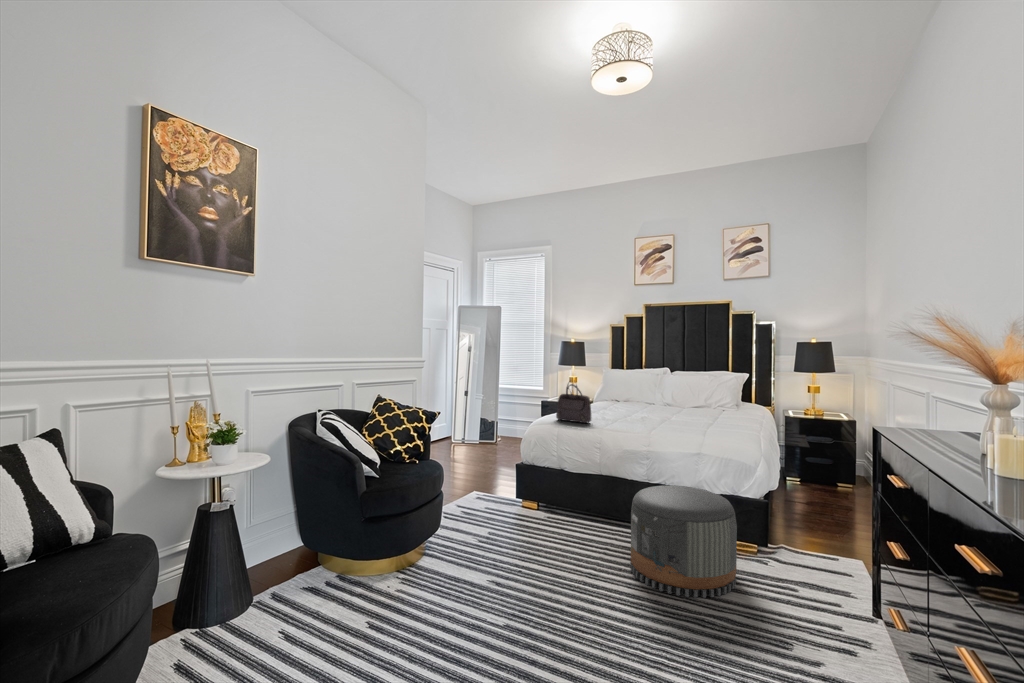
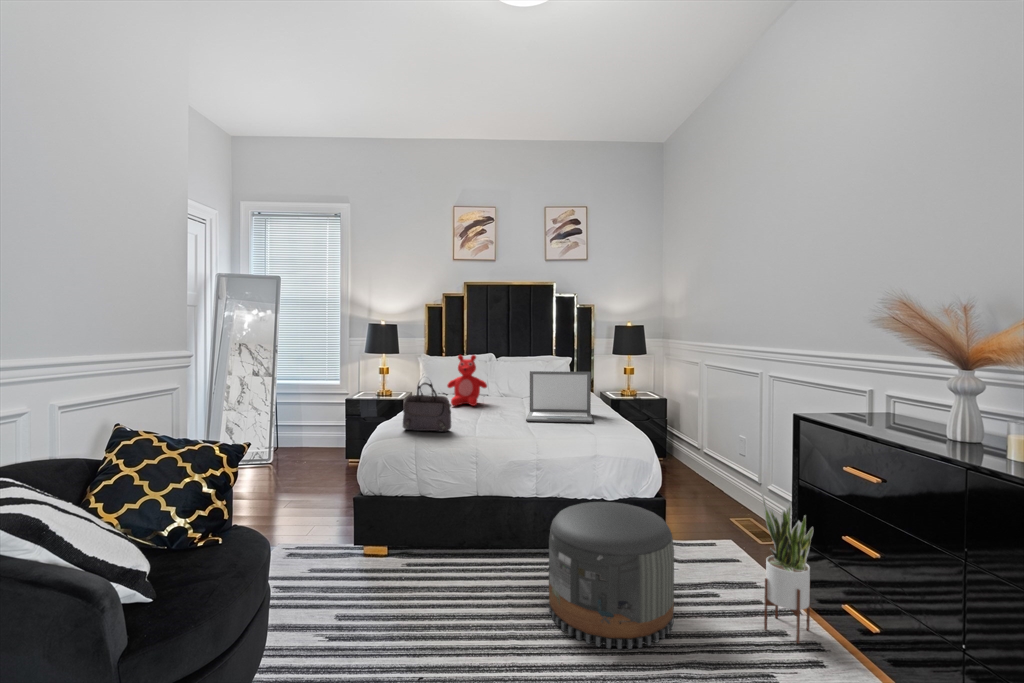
teddy bear: none [610,366,644,409] -> present [447,355,487,406]
laptop: none [659,382,728,428] -> present [526,371,593,422]
potted plant: none [816,493,865,631] -> present [762,493,813,643]

